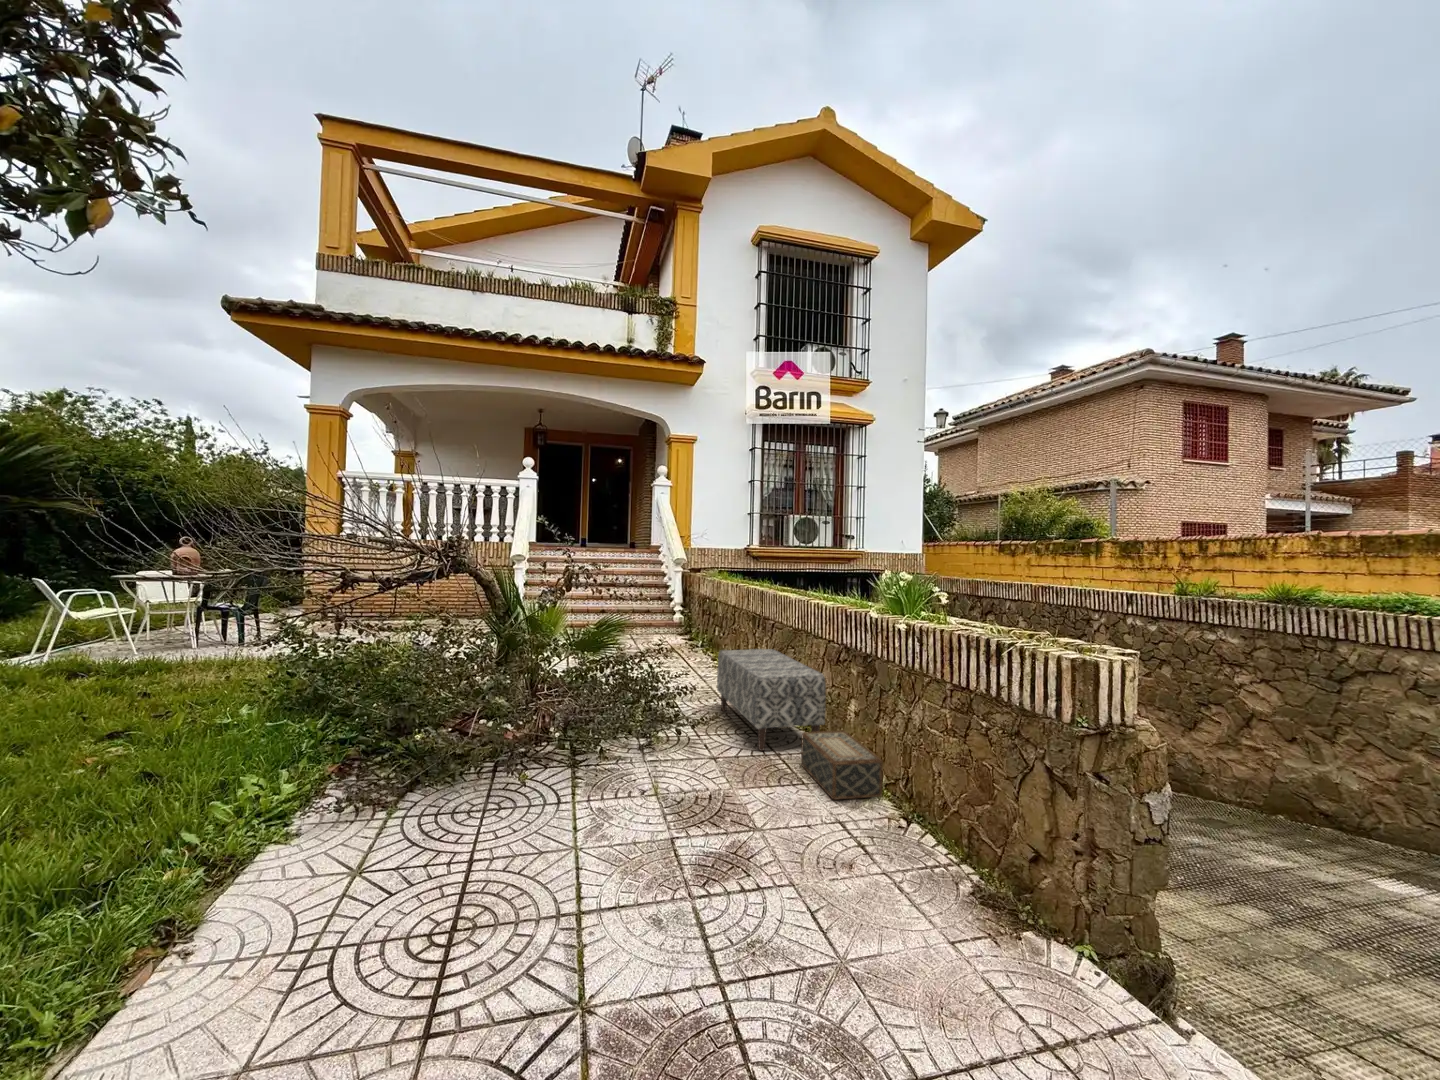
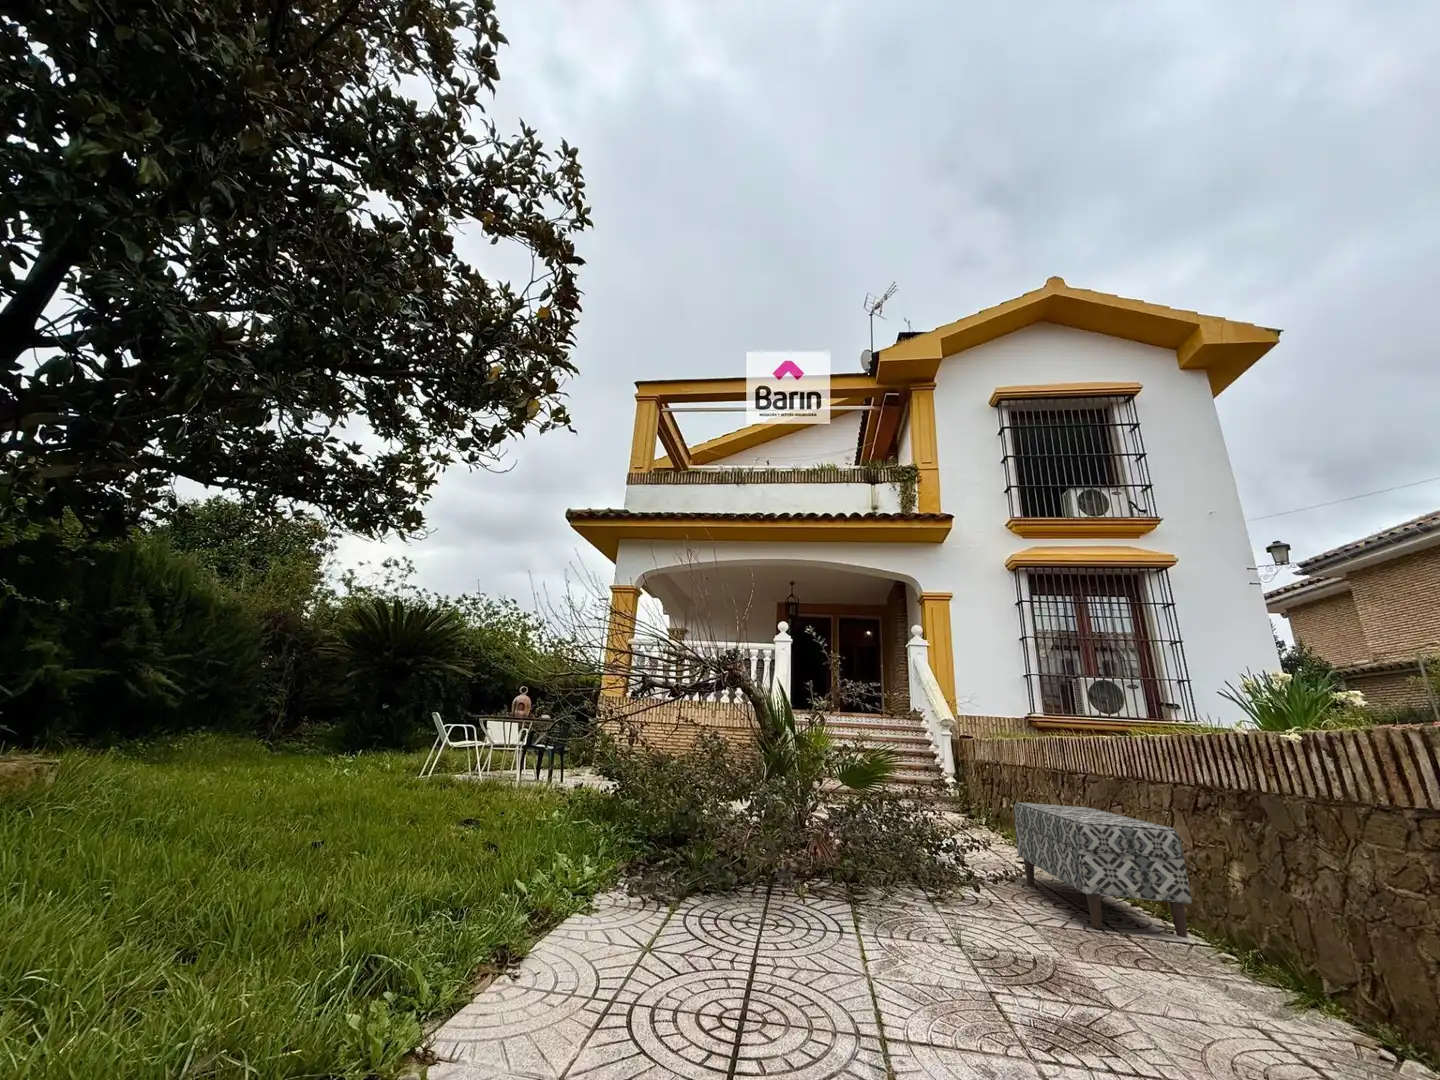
woven basket: present [801,731,883,800] -> none [1158,902,1326,1010]

